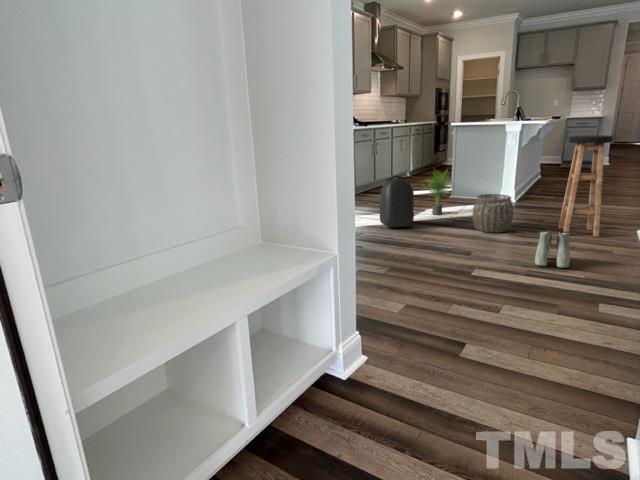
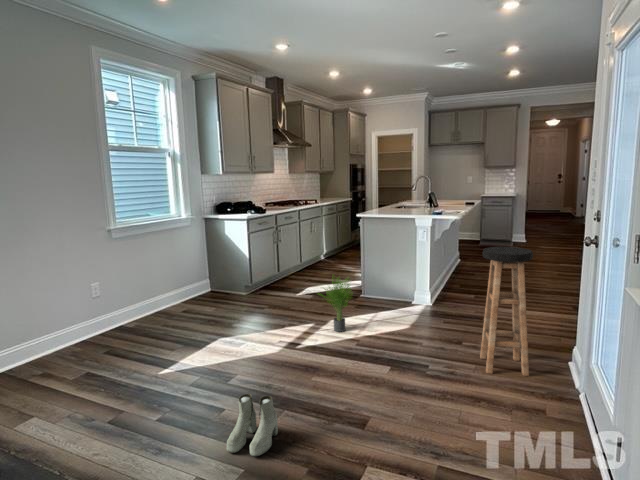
backpack: present [380,176,414,227] -> none [261,293,305,363]
woven basket: present [472,194,514,232] -> none [375,315,426,370]
boots: present [535,230,570,268] -> present [227,394,278,456]

